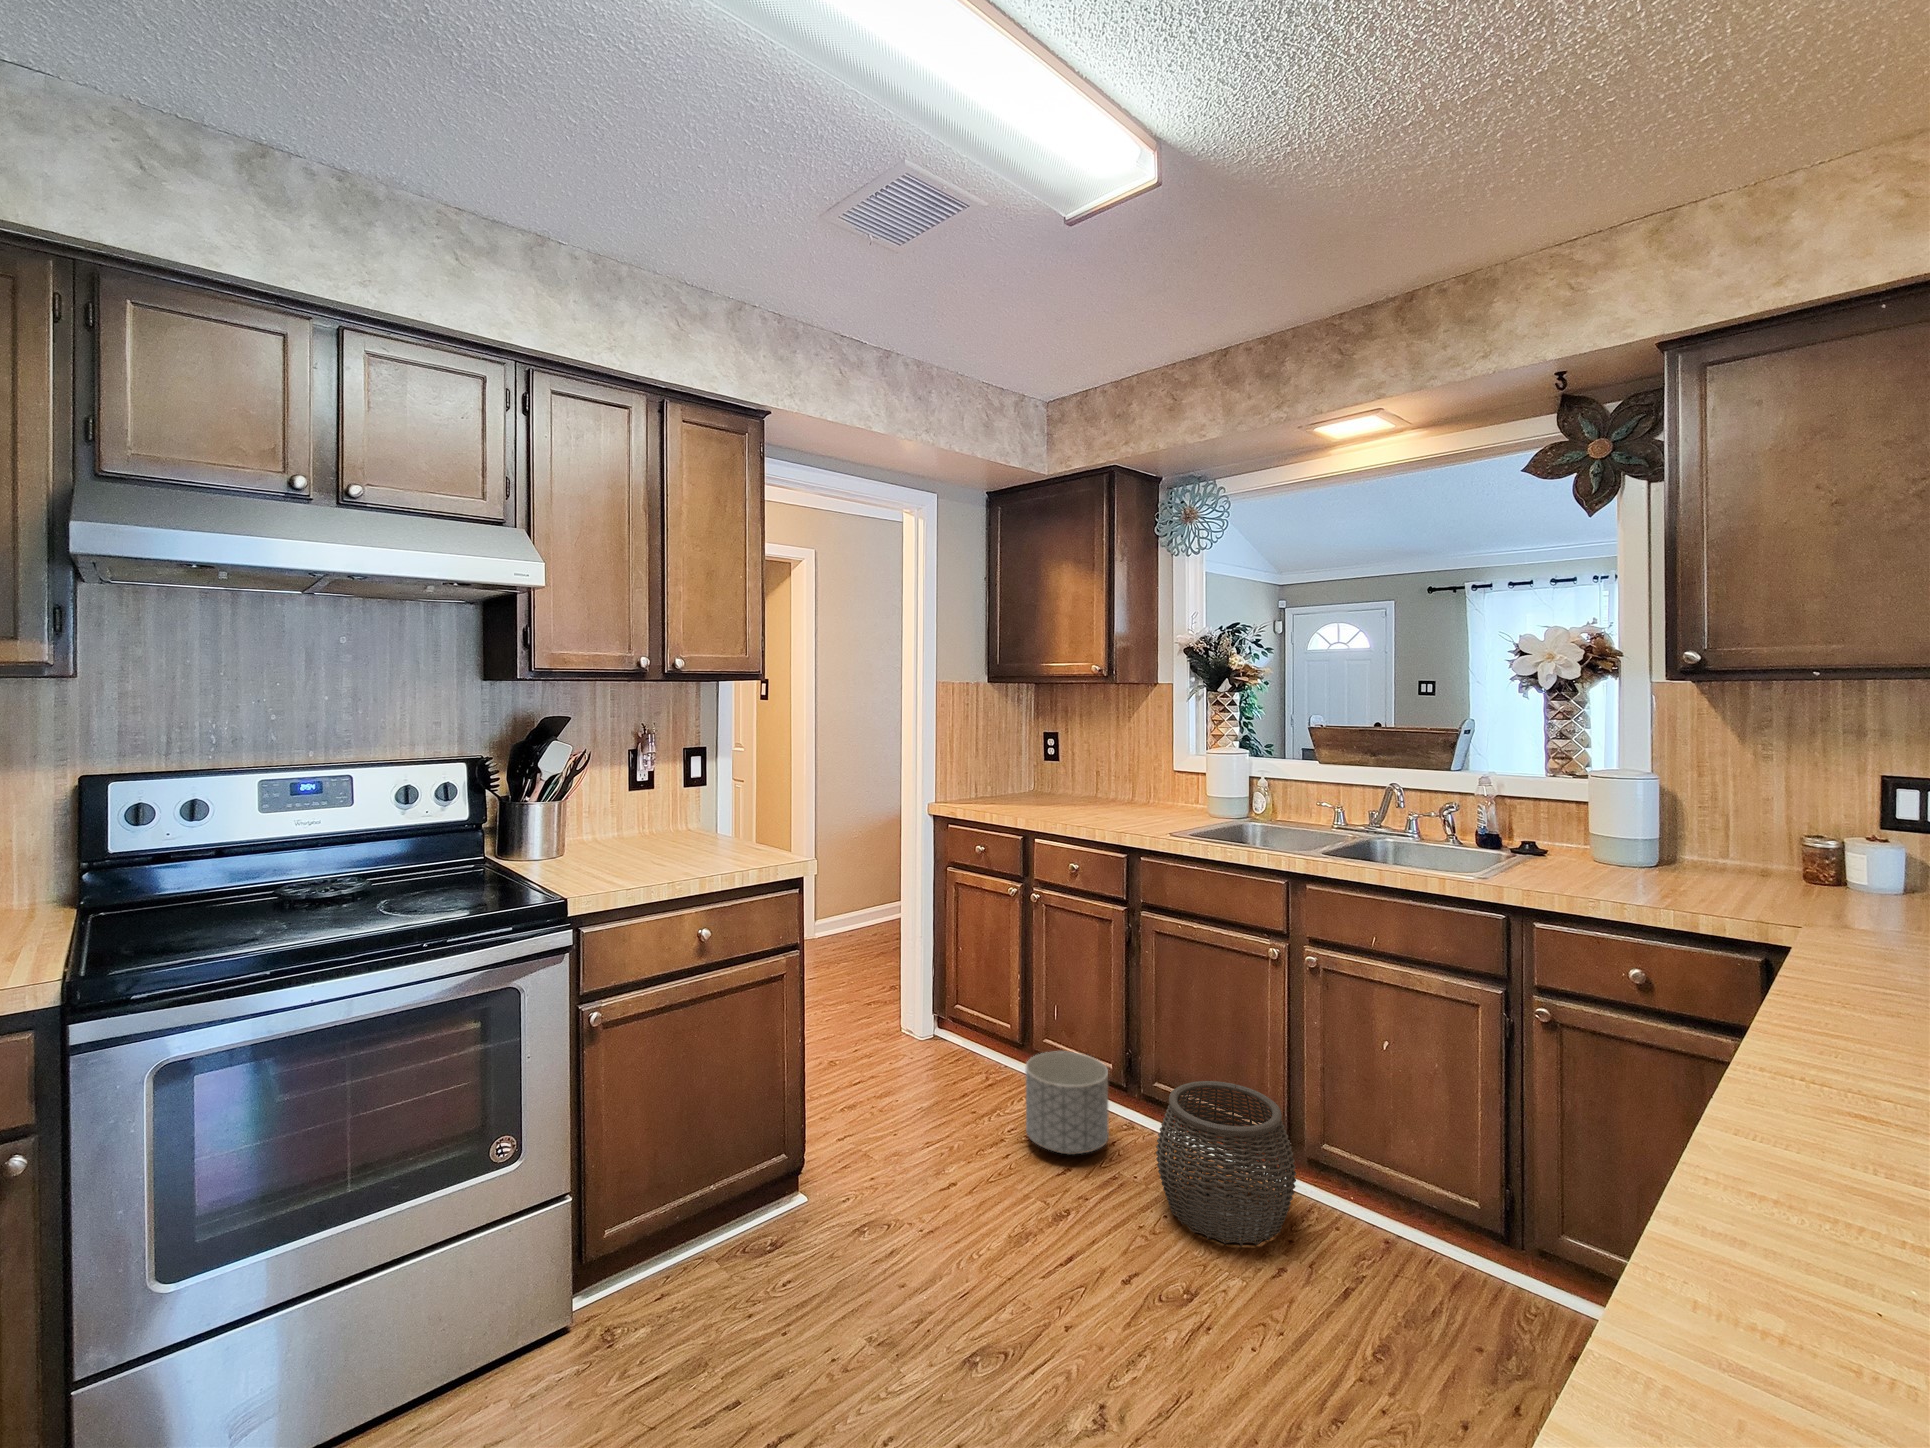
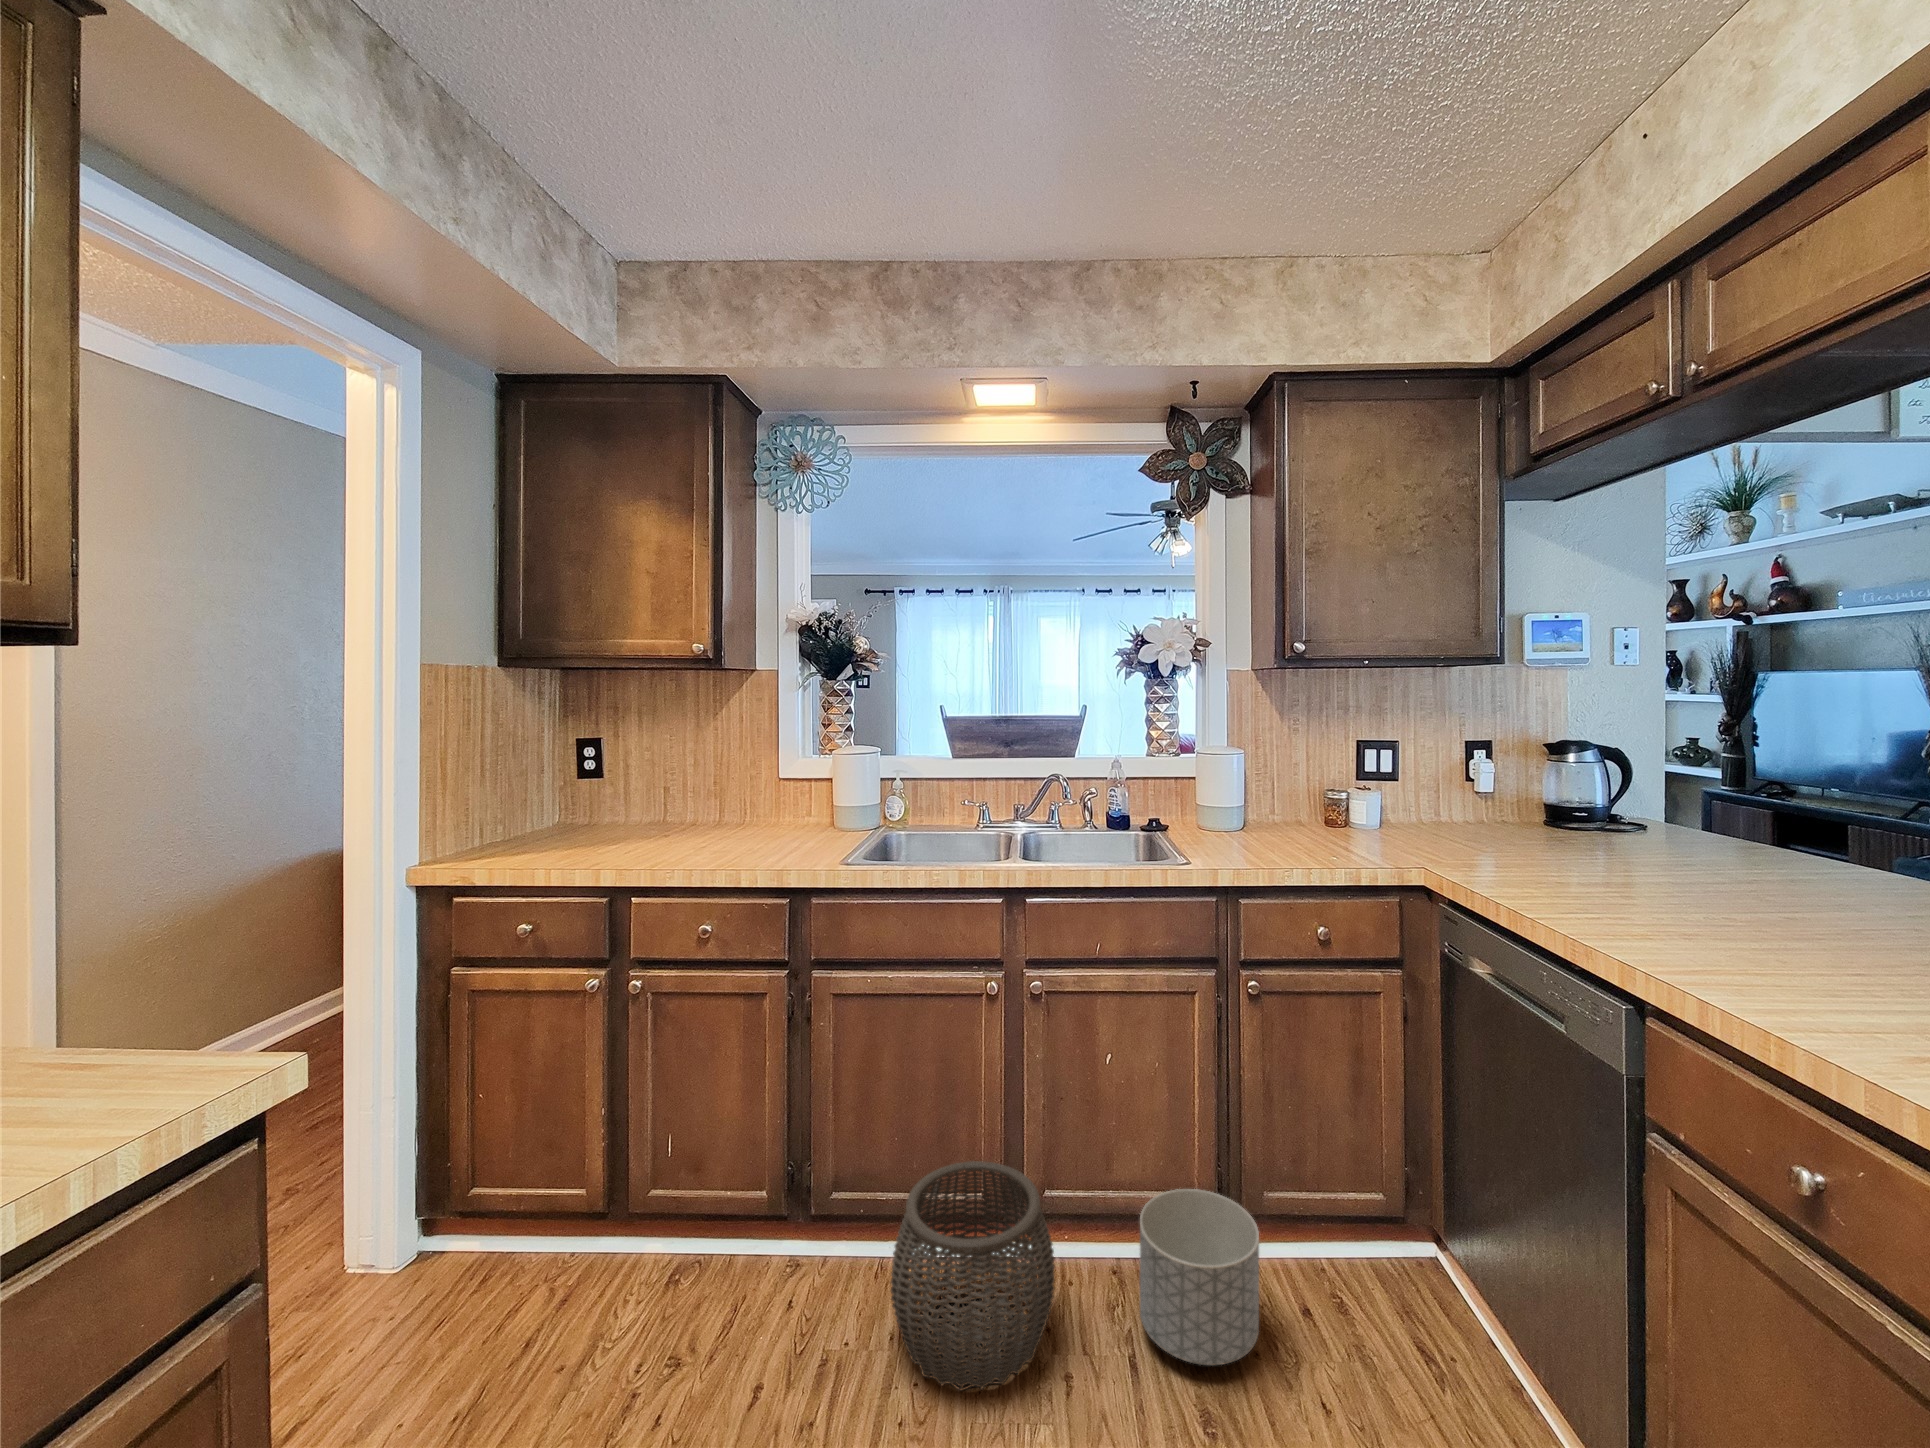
planter: present [1026,1051,1109,1155] -> present [1140,1189,1259,1365]

